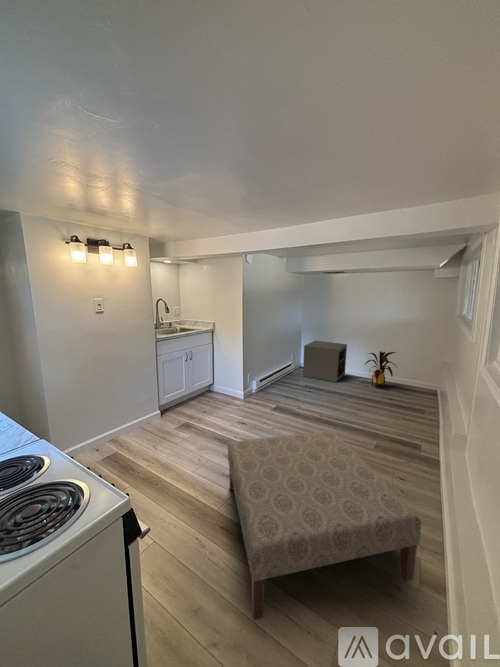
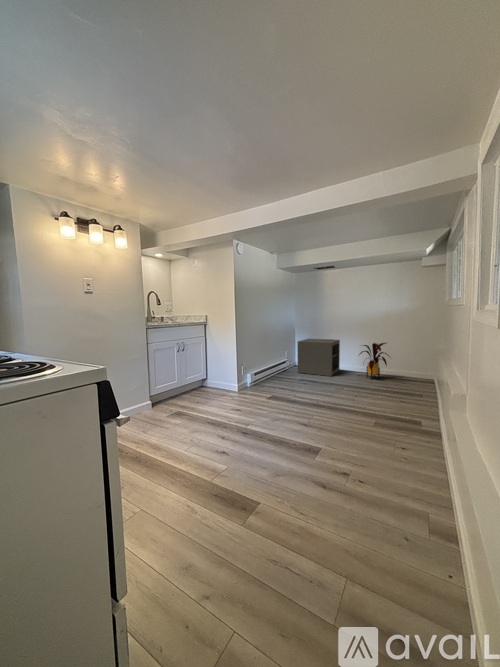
ottoman: present [228,431,421,620] -> none [221,399,432,579]

